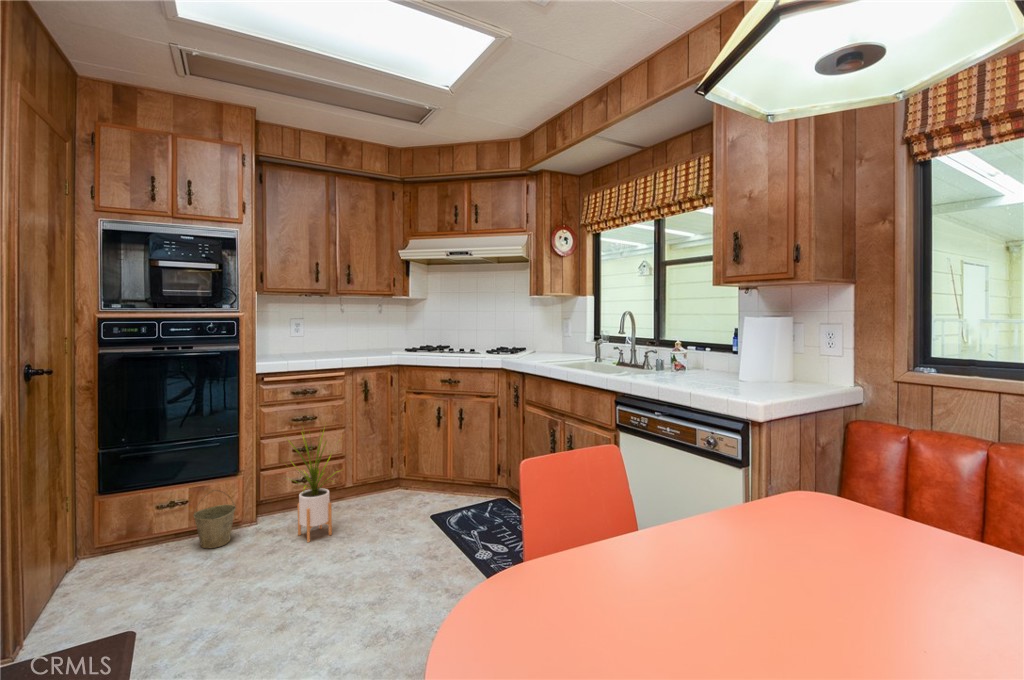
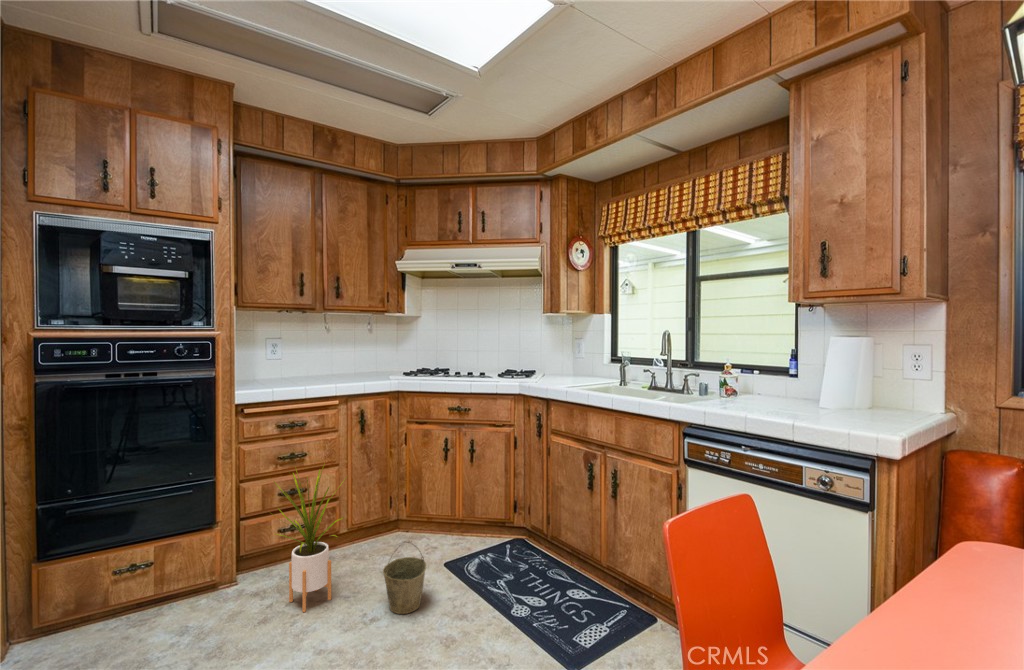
bucket: present [193,496,236,548] -> present [383,542,426,614]

